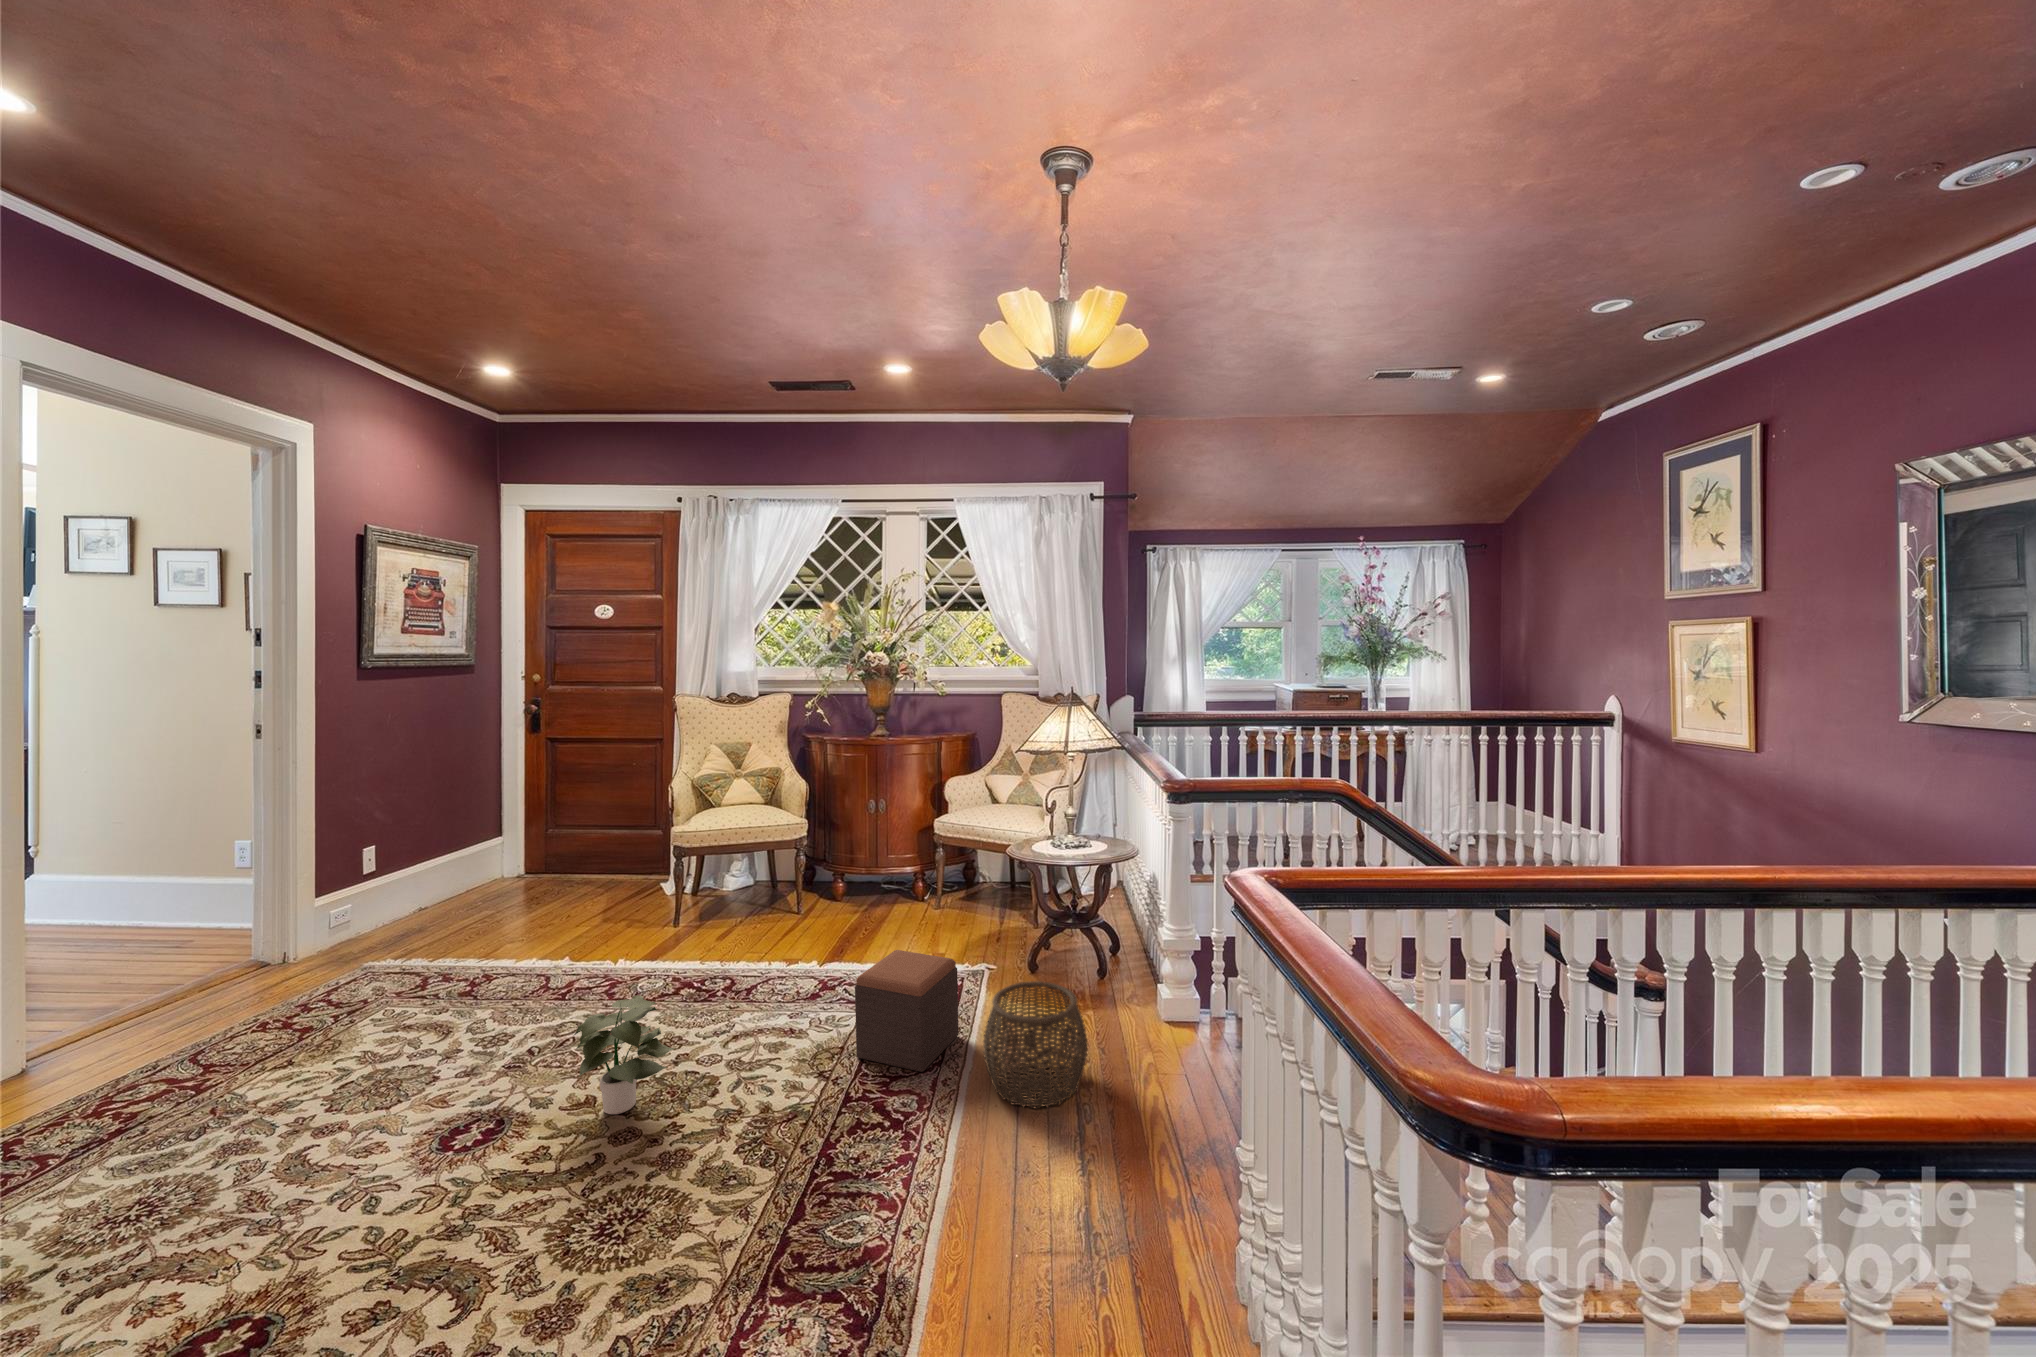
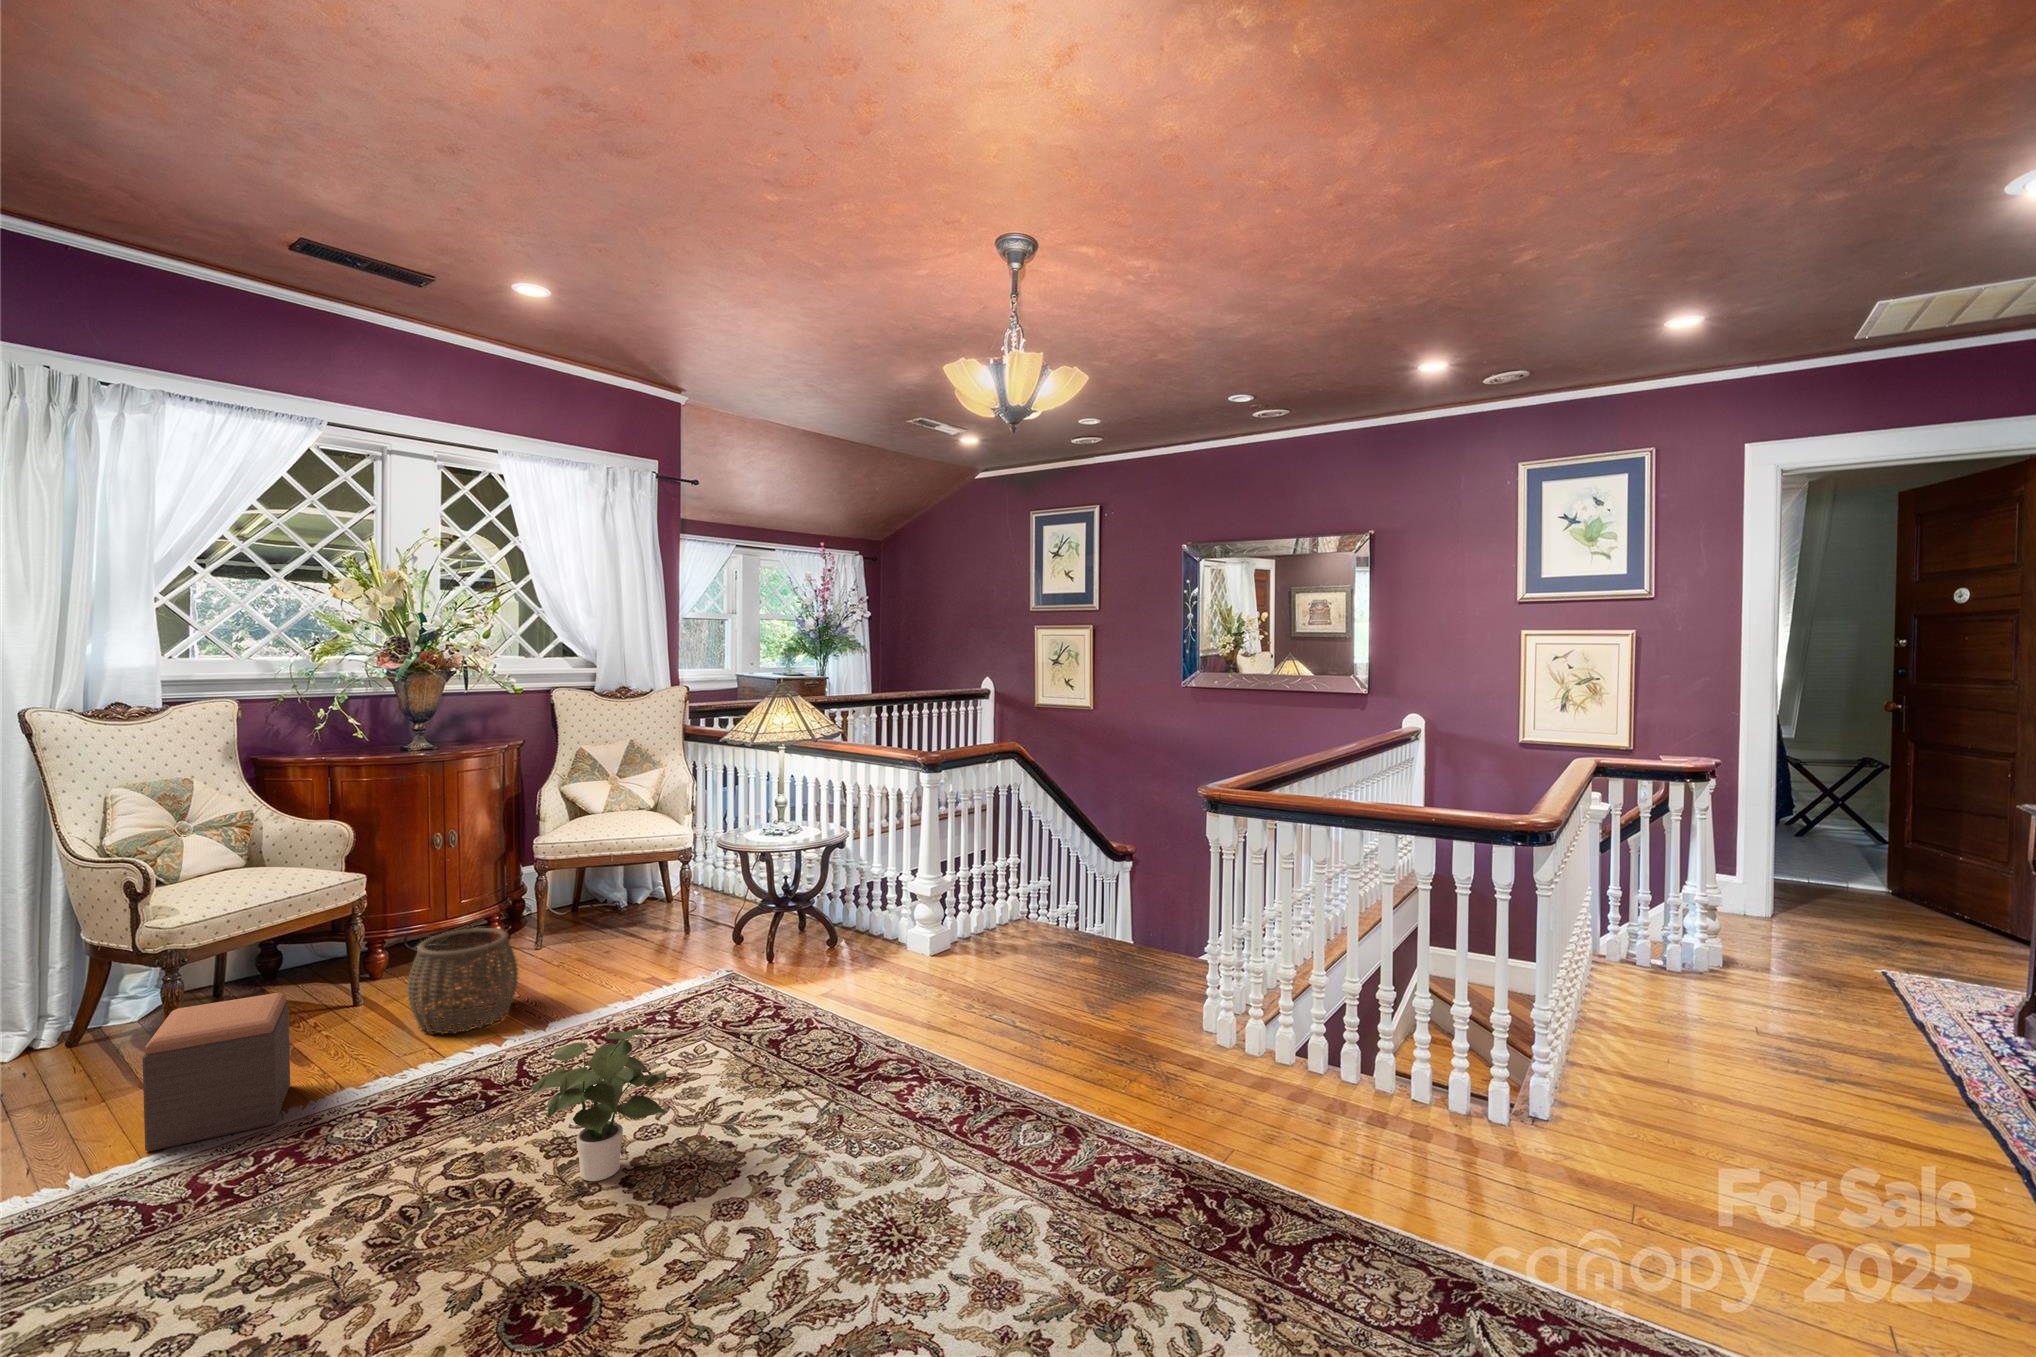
footstool: present [855,950,958,1072] -> present [143,993,290,1152]
woven basket: present [983,981,1088,1109] -> present [407,928,518,1034]

